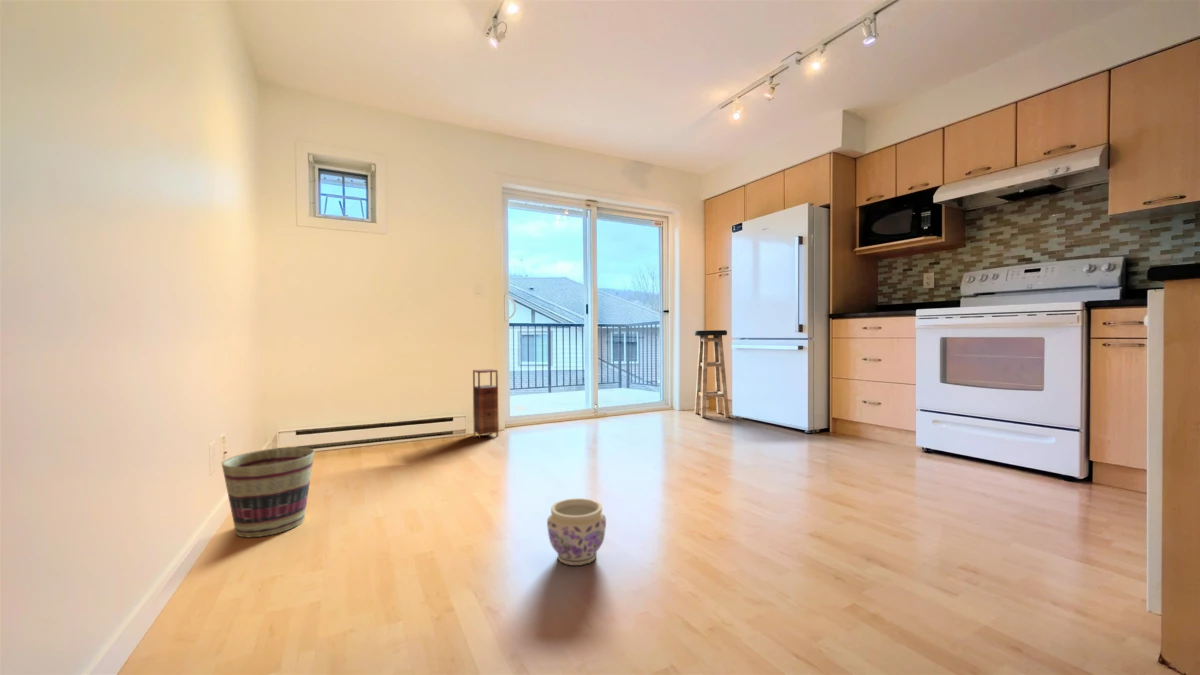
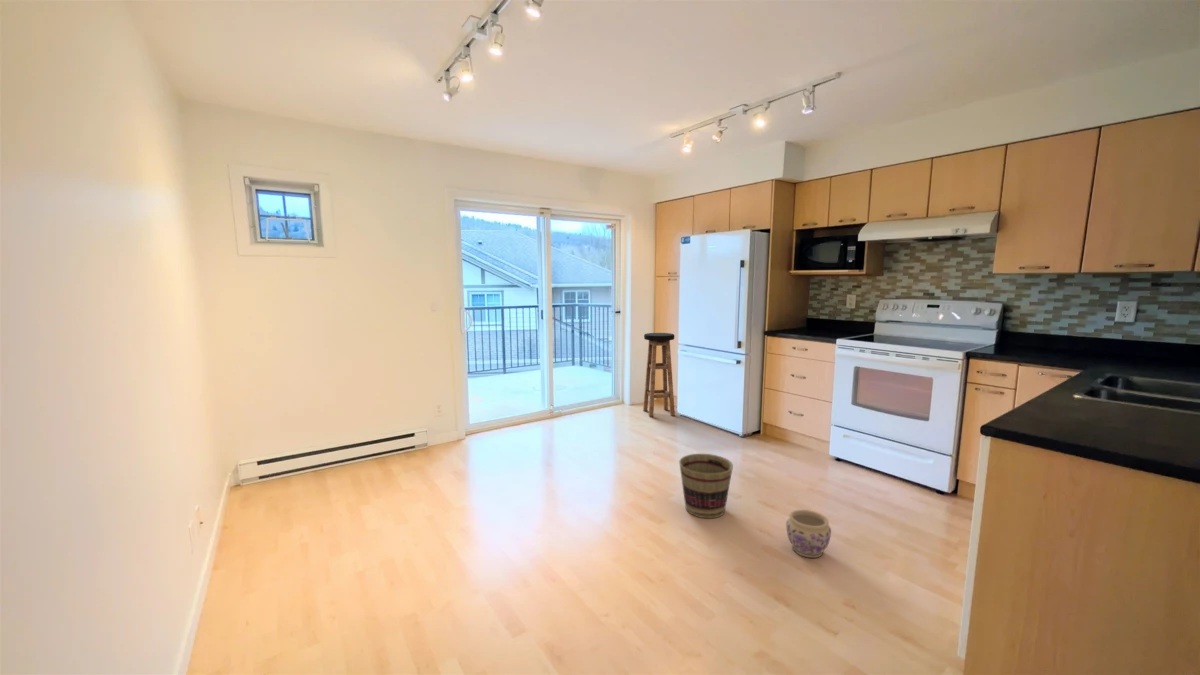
storage cabinet: present [473,369,499,438] -> none [430,385,458,454]
basket: present [222,447,314,537] -> present [679,454,733,518]
planter: present [547,498,606,566] -> present [786,510,831,558]

